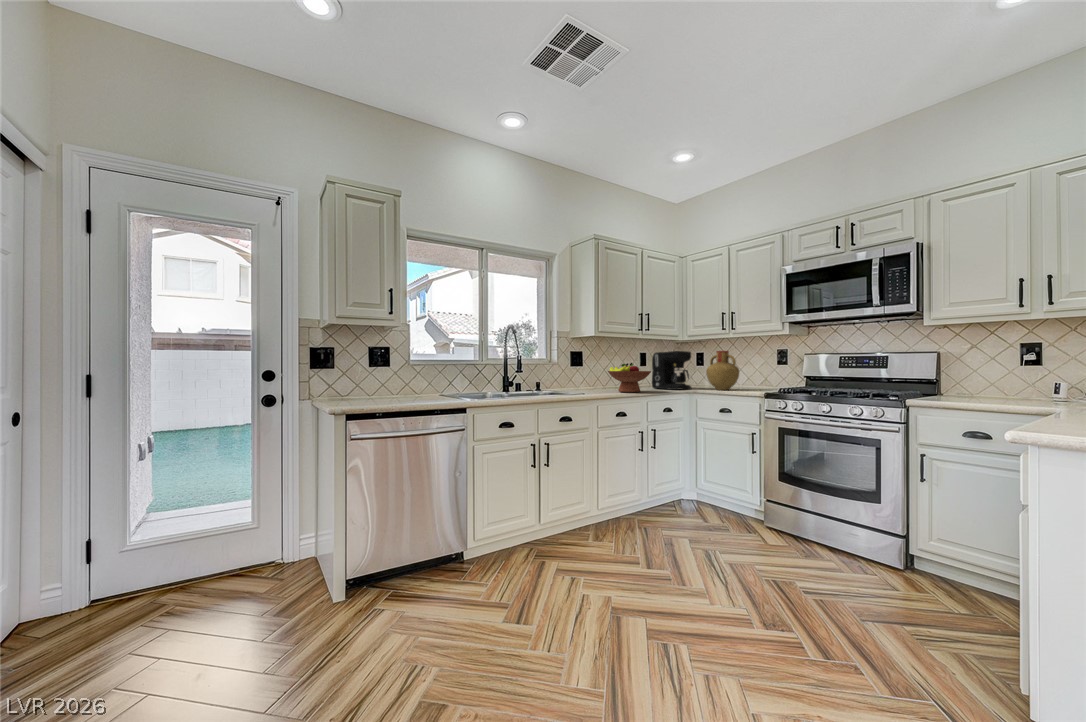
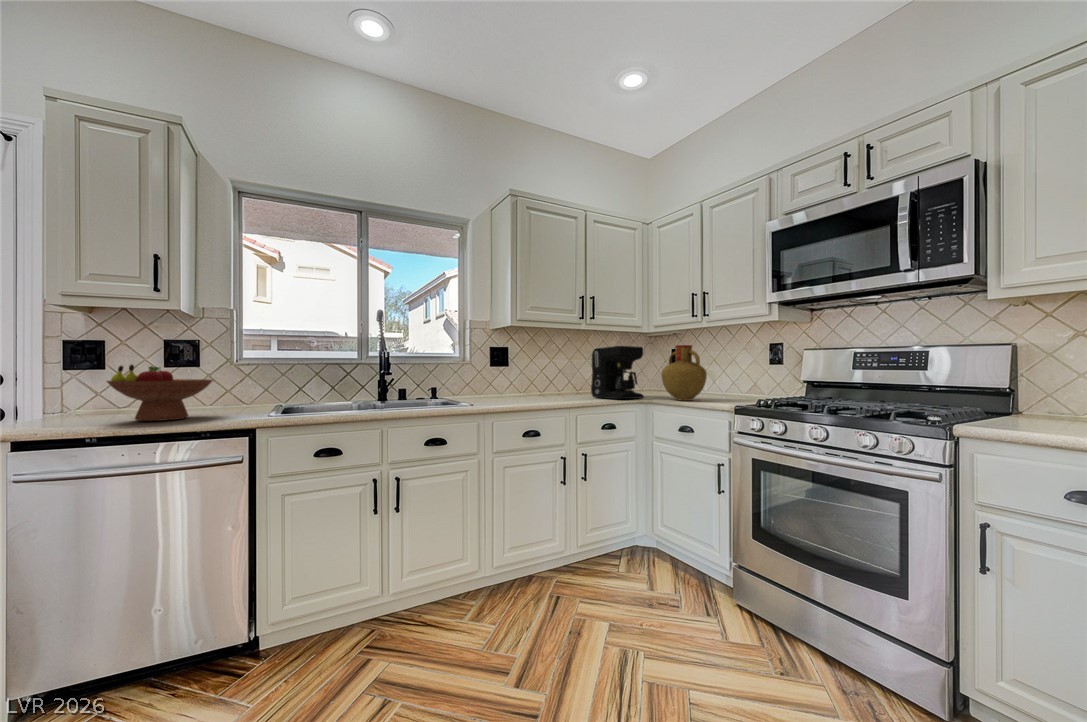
fruit bowl: present [608,363,651,392] -> present [107,364,213,421]

